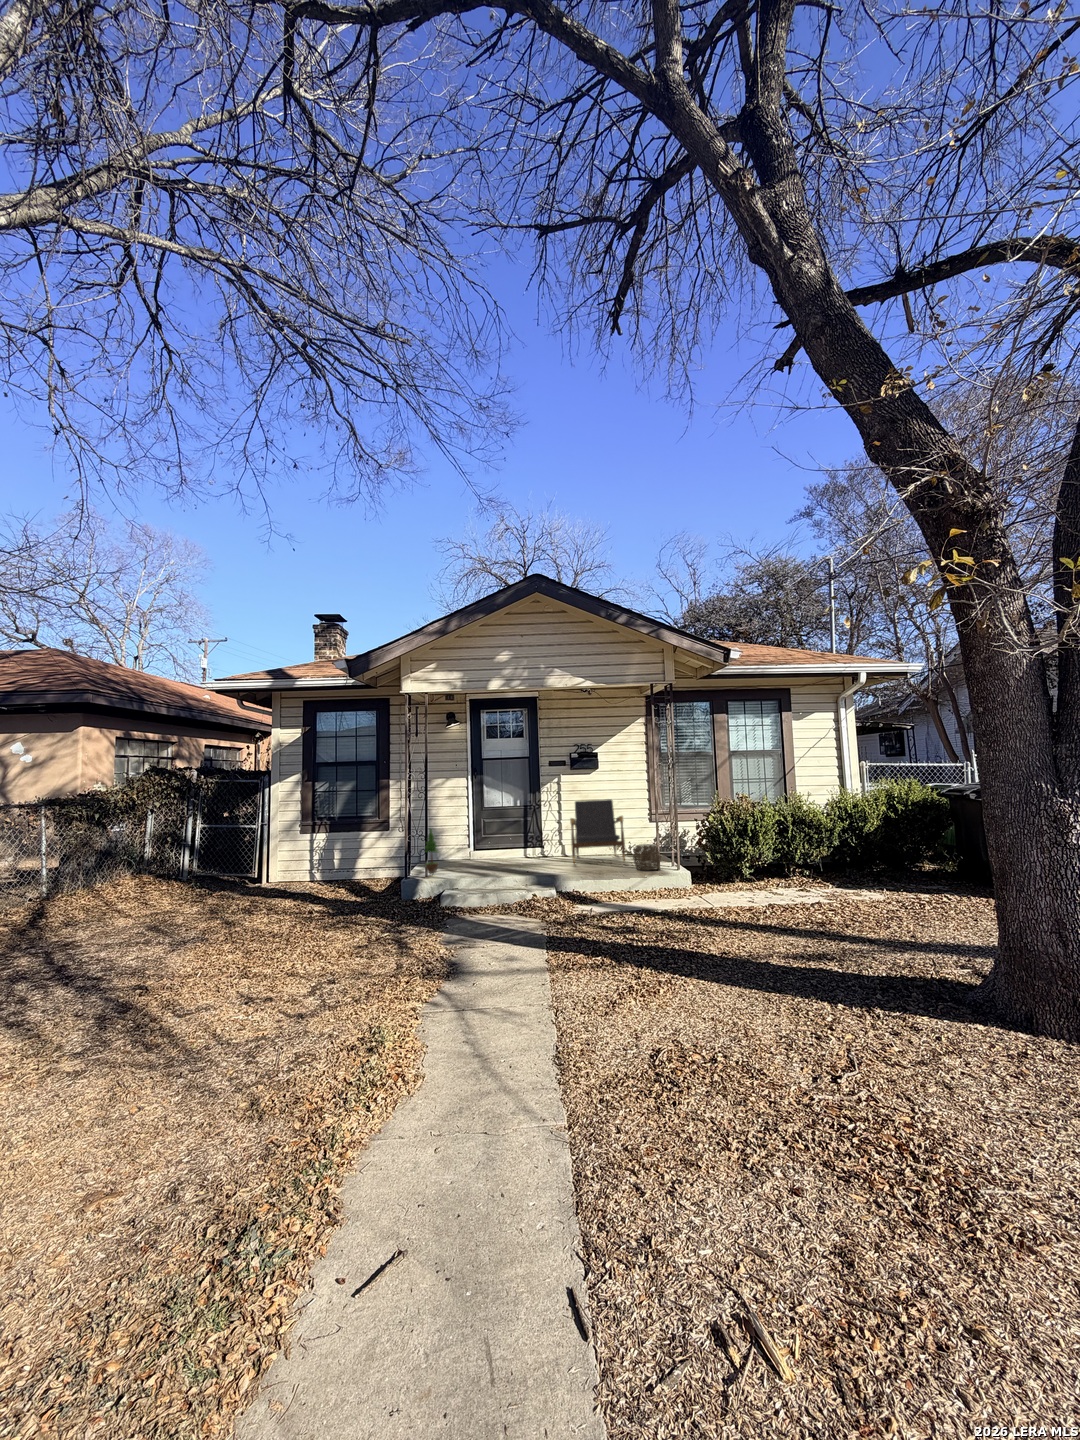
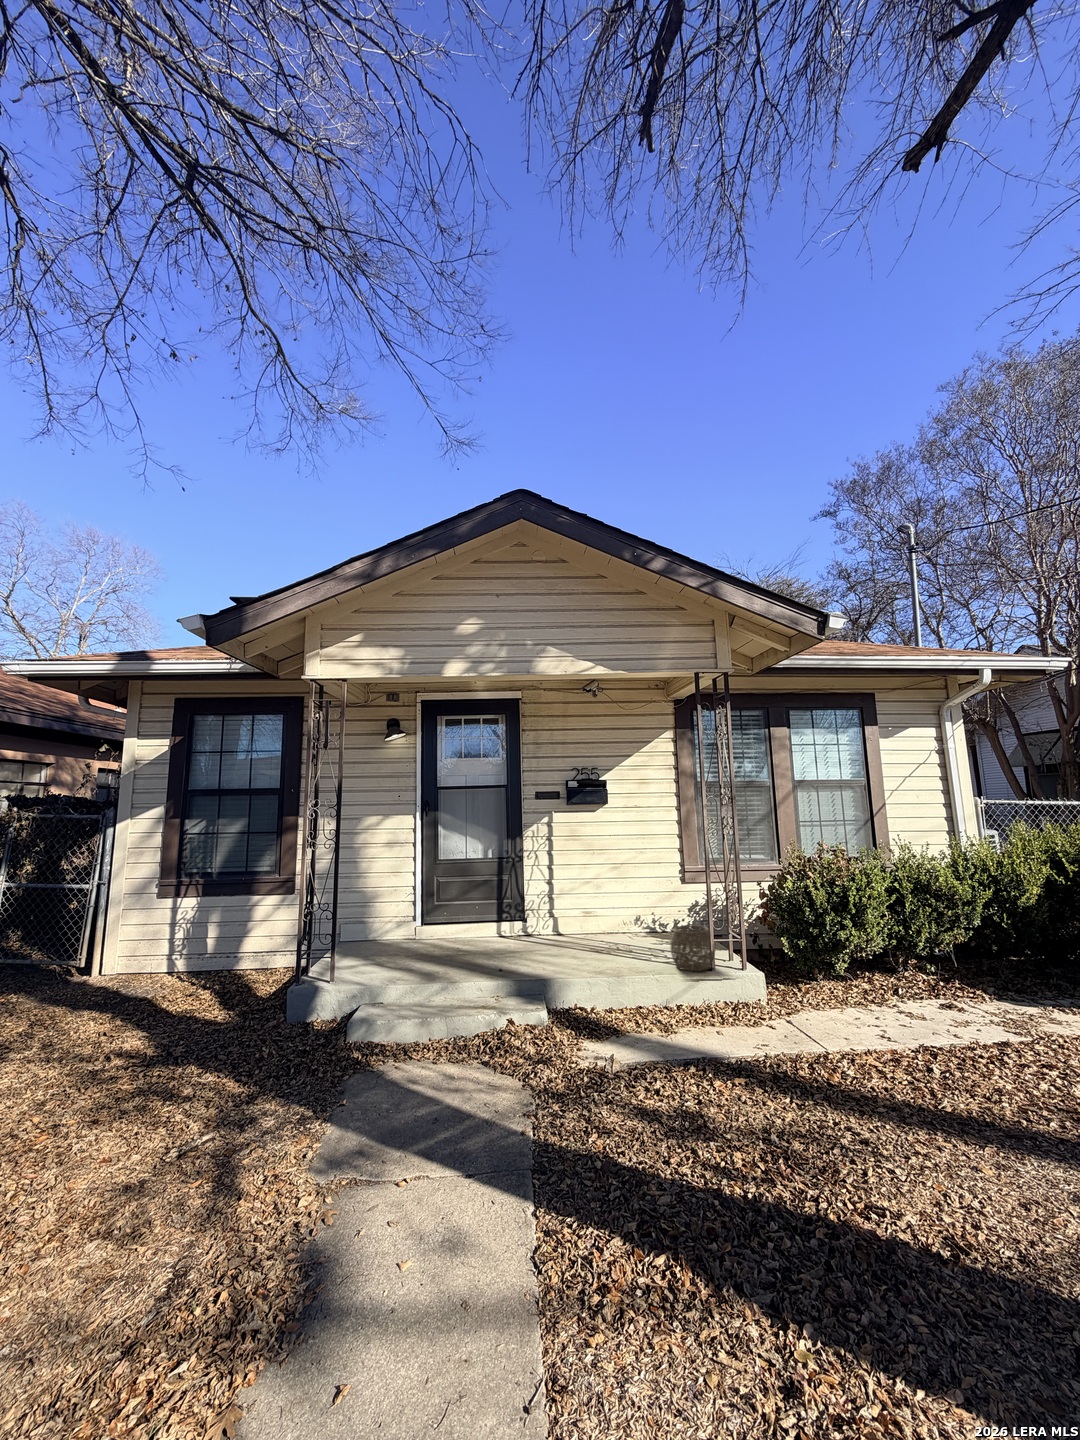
lounge chair: present [570,799,625,863] -> none [568,849,653,952]
potted tree: present [425,829,439,874] -> none [331,897,360,976]

